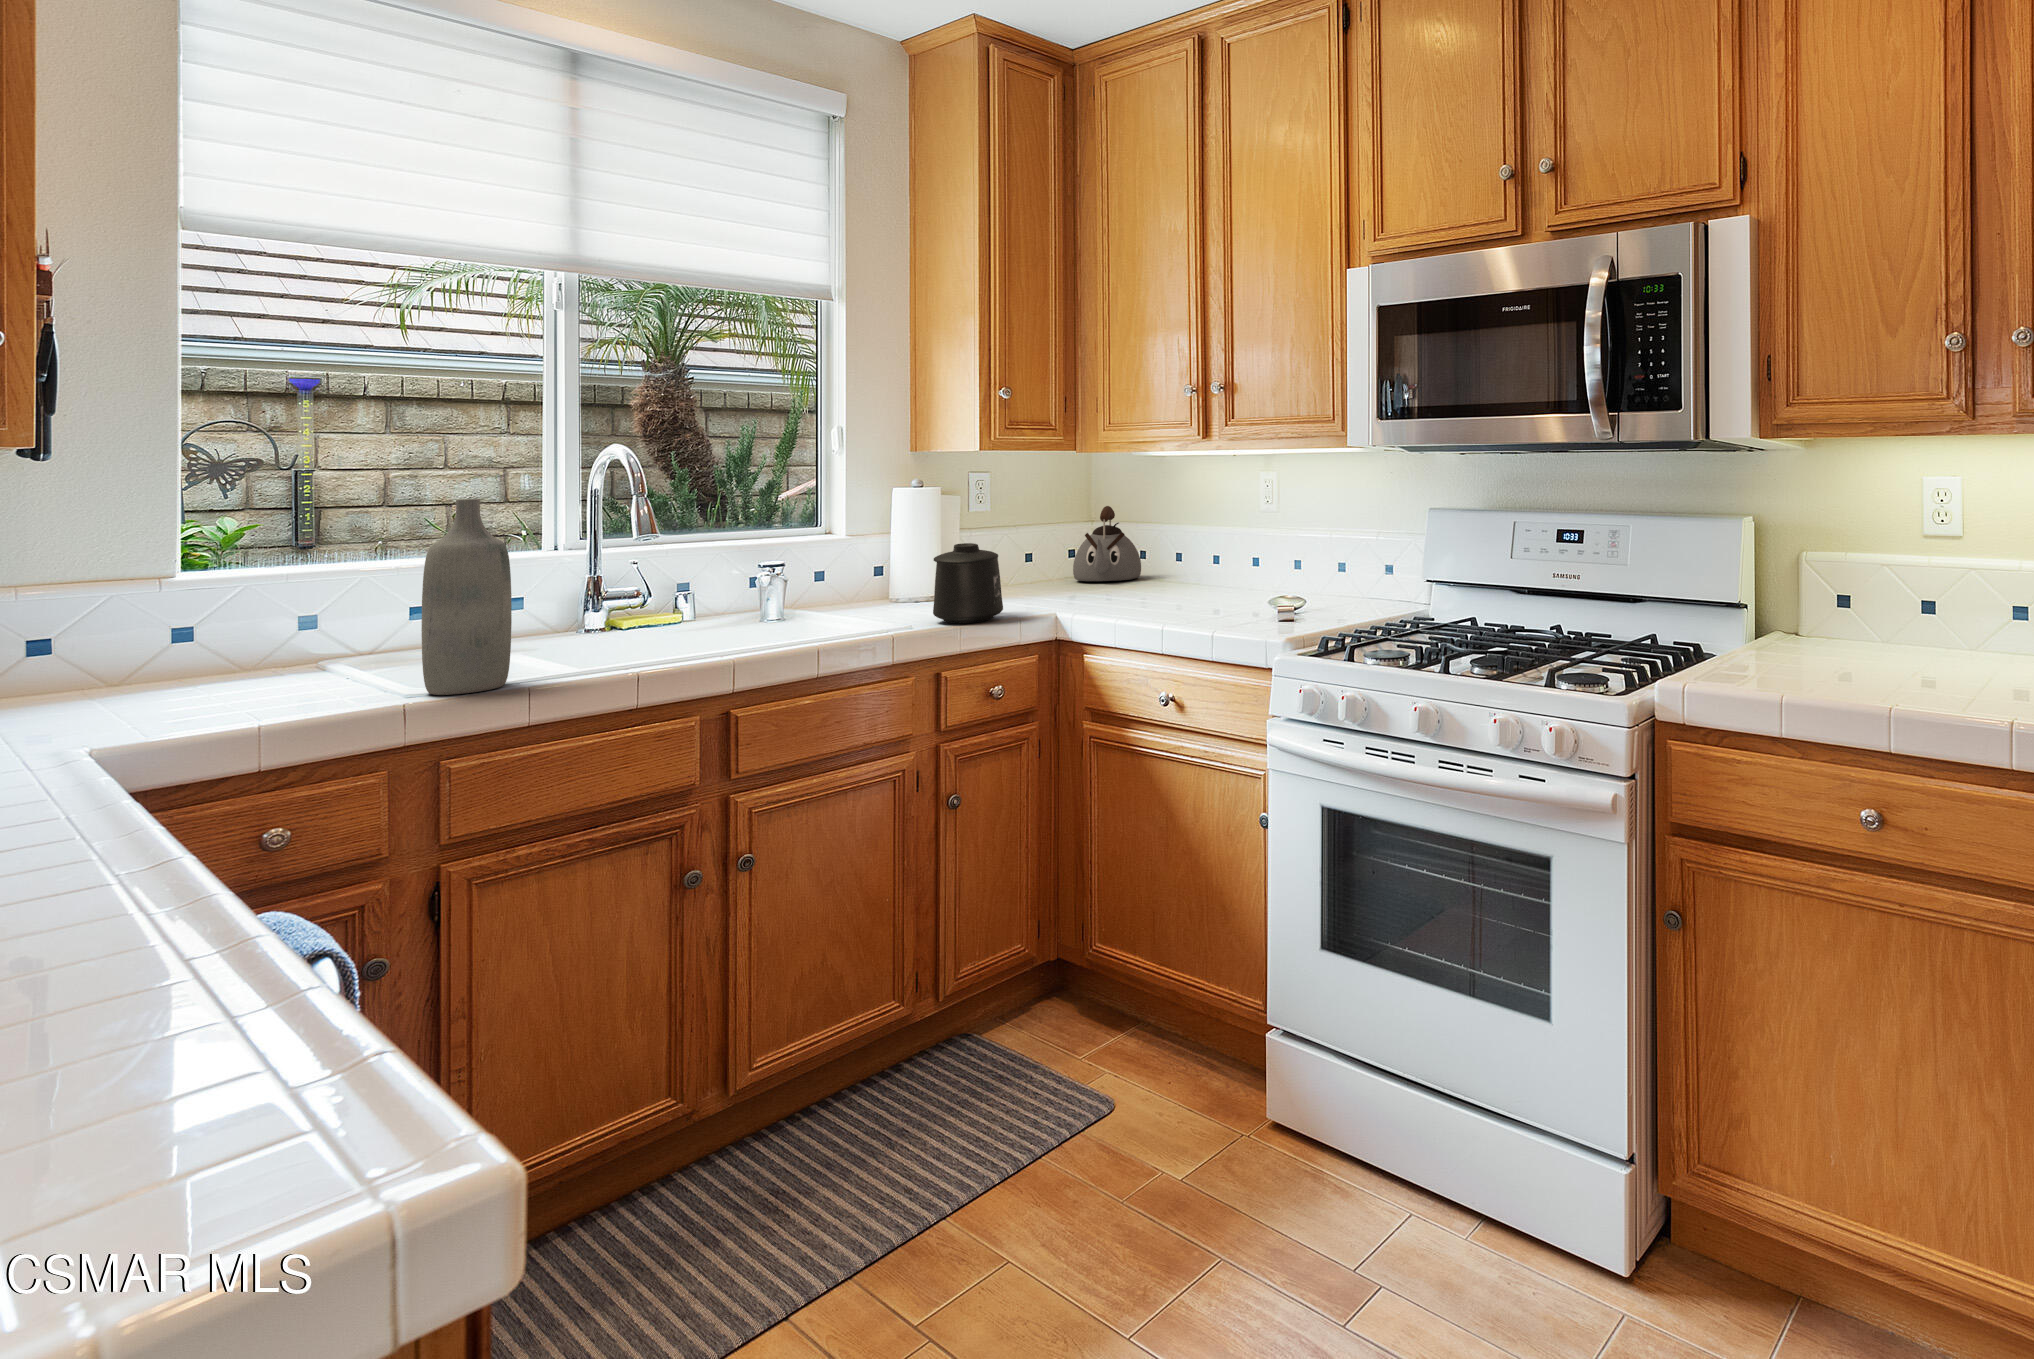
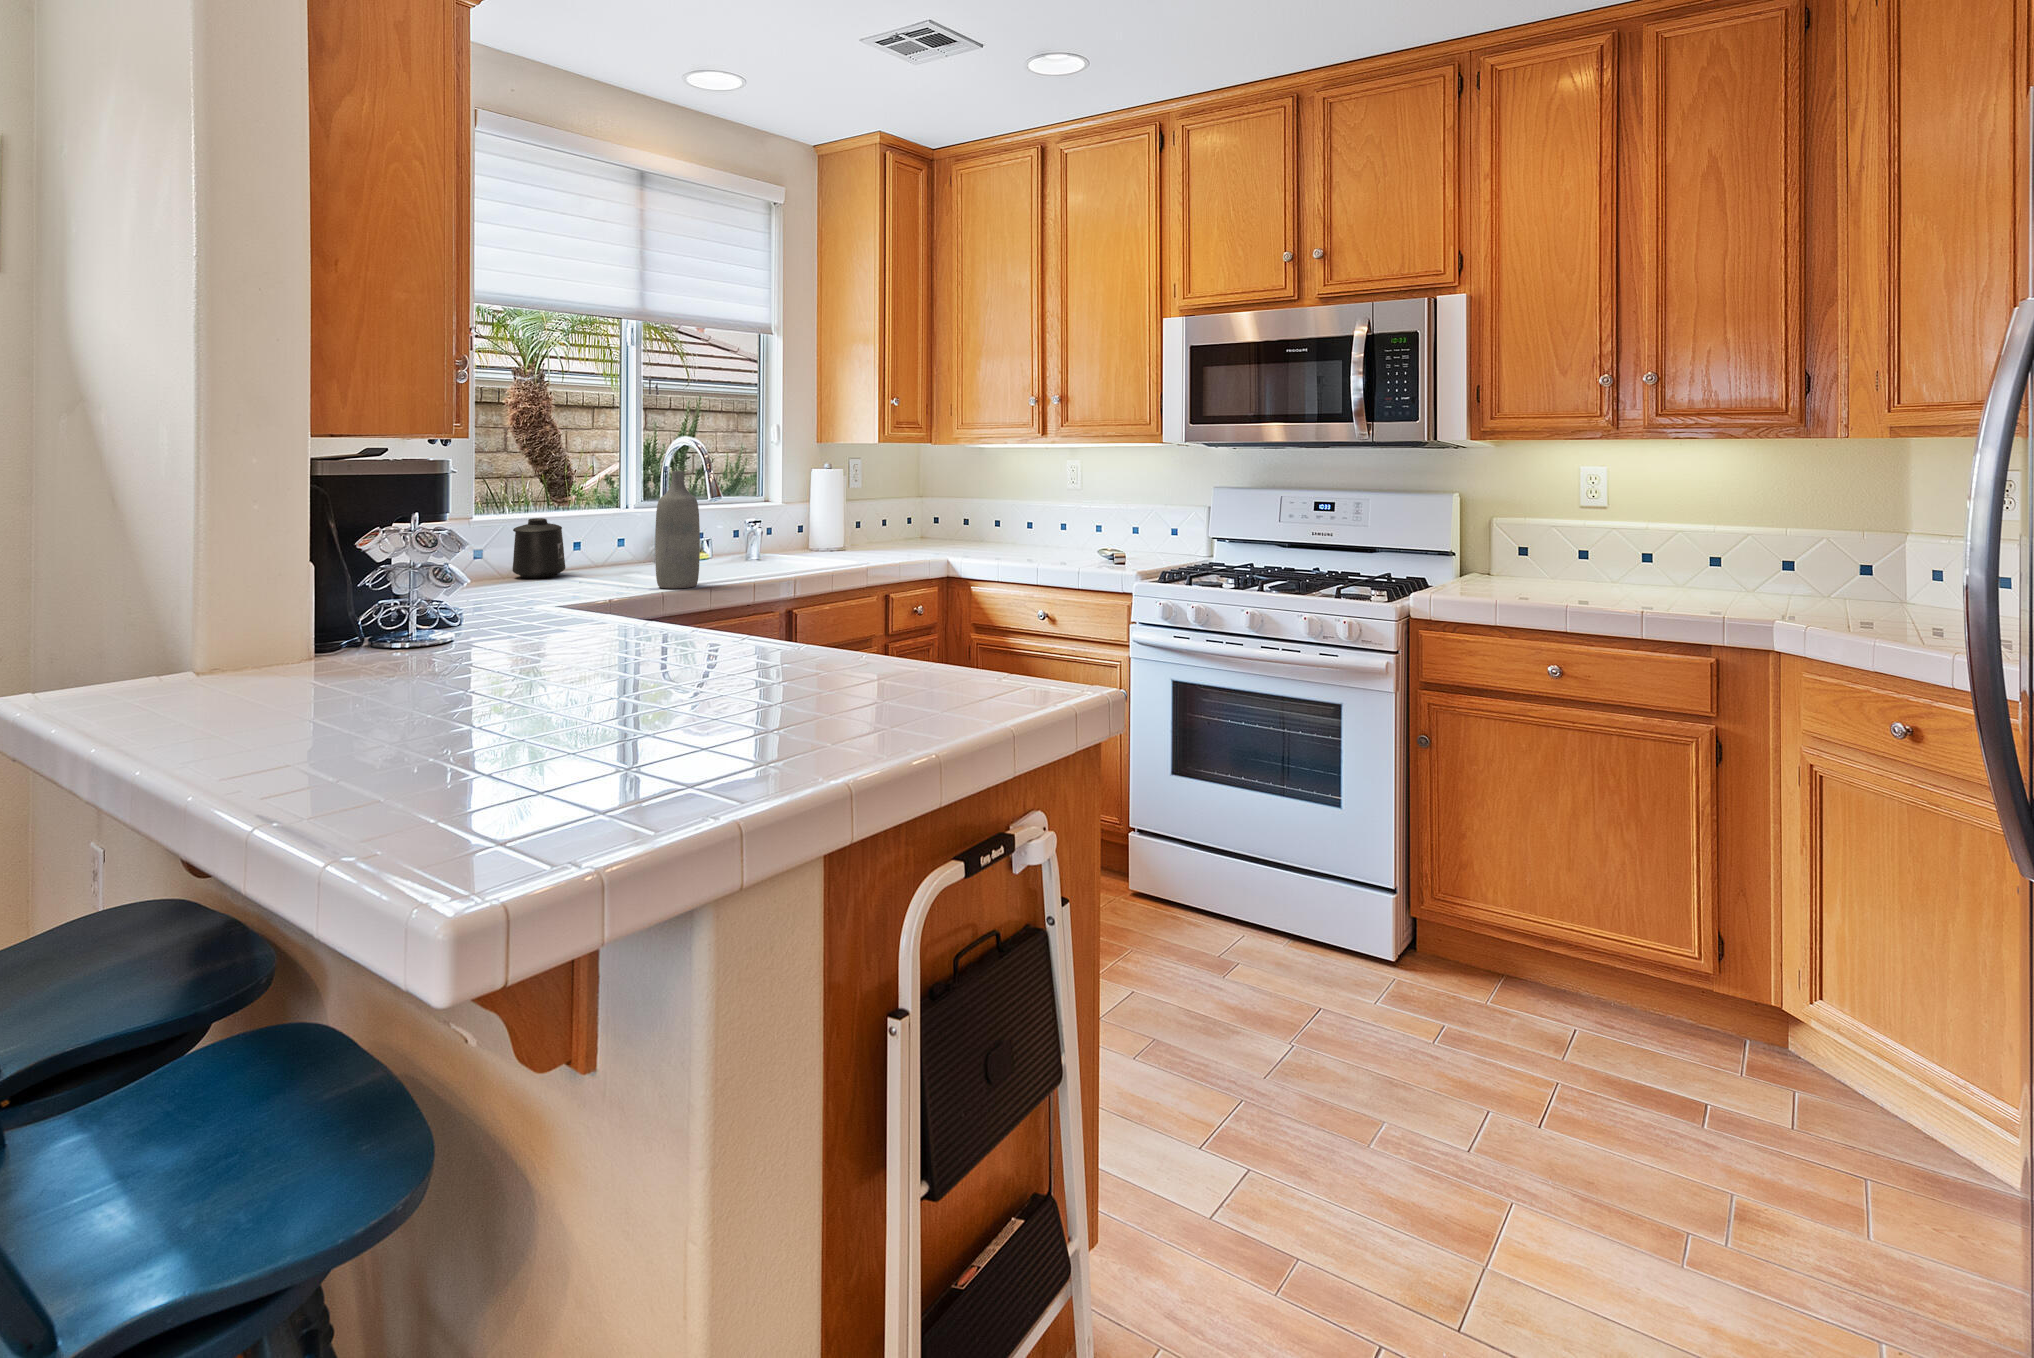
kettle: present [1073,506,1141,581] -> none [926,486,975,540]
mug: present [933,543,1003,623] -> present [513,518,565,578]

